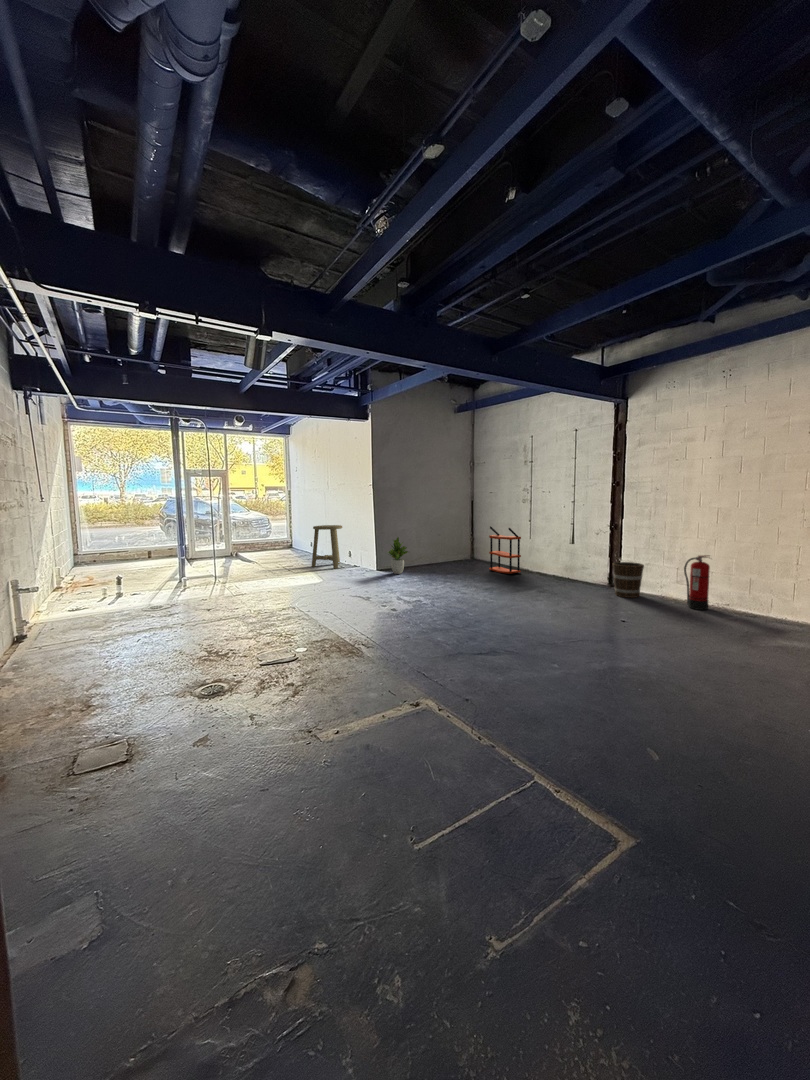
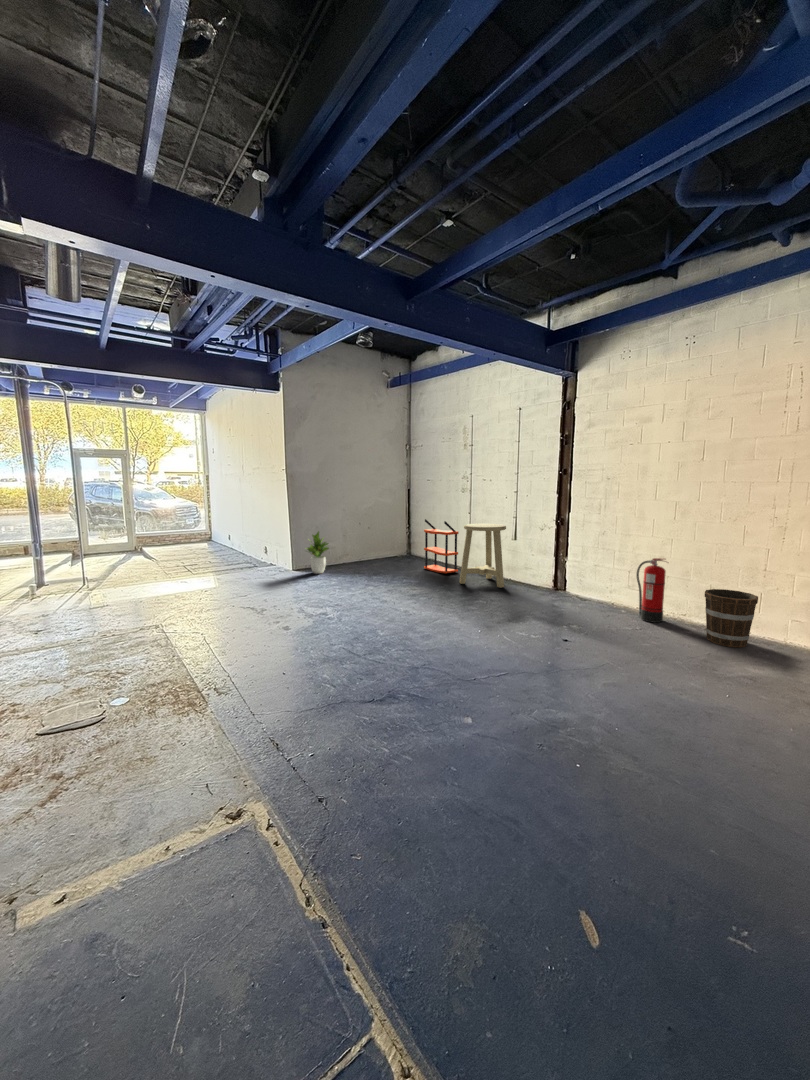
stool: present [312,525,342,569] -> present [459,524,506,588]
bucket: present [613,562,644,598] -> present [705,589,758,647]

